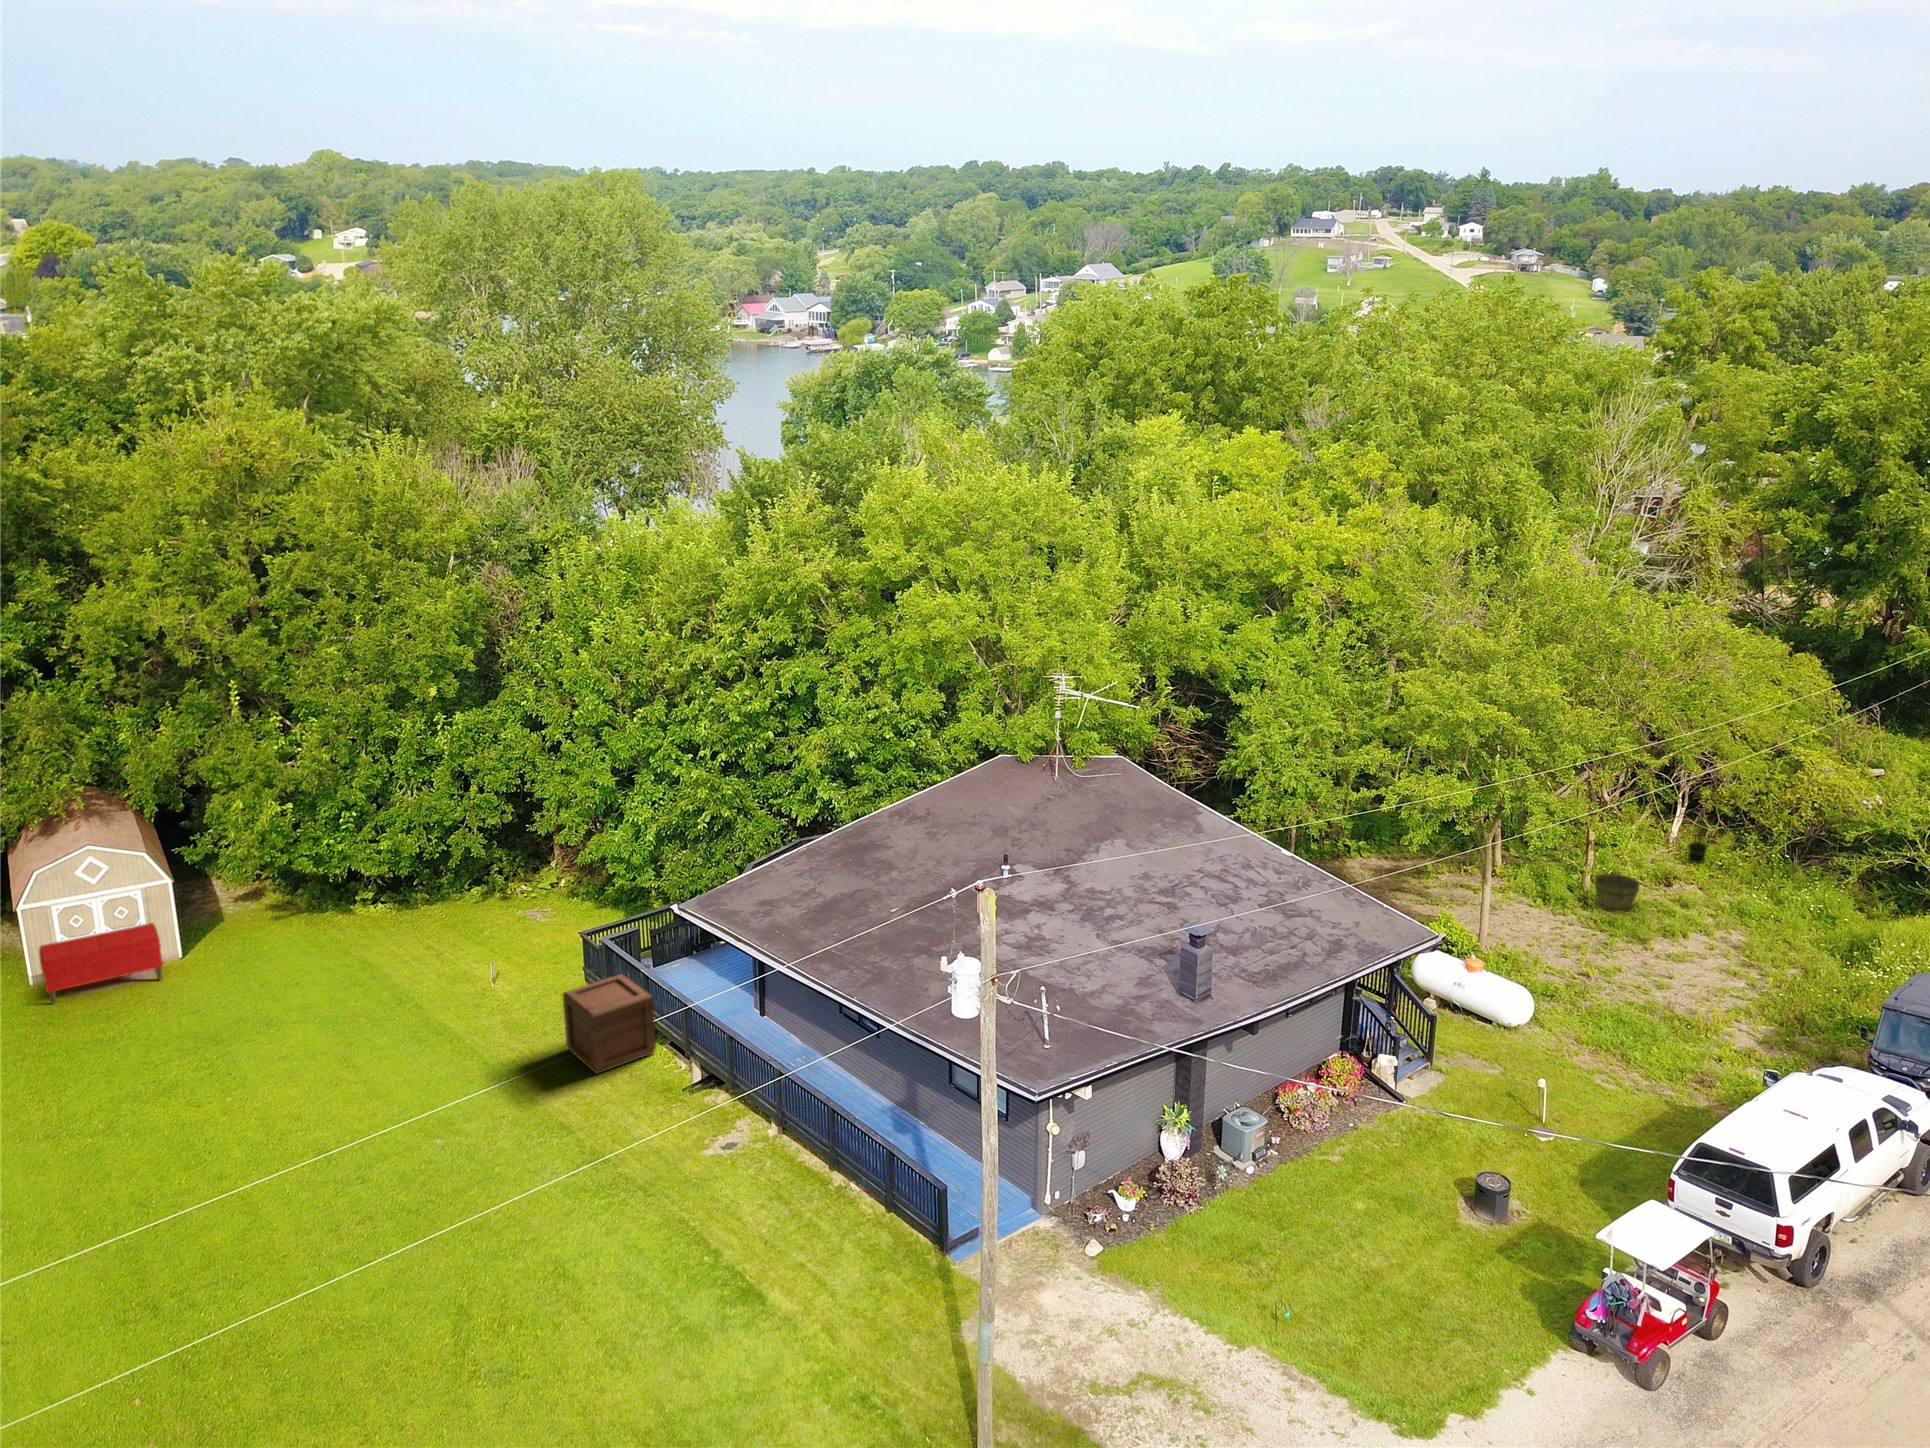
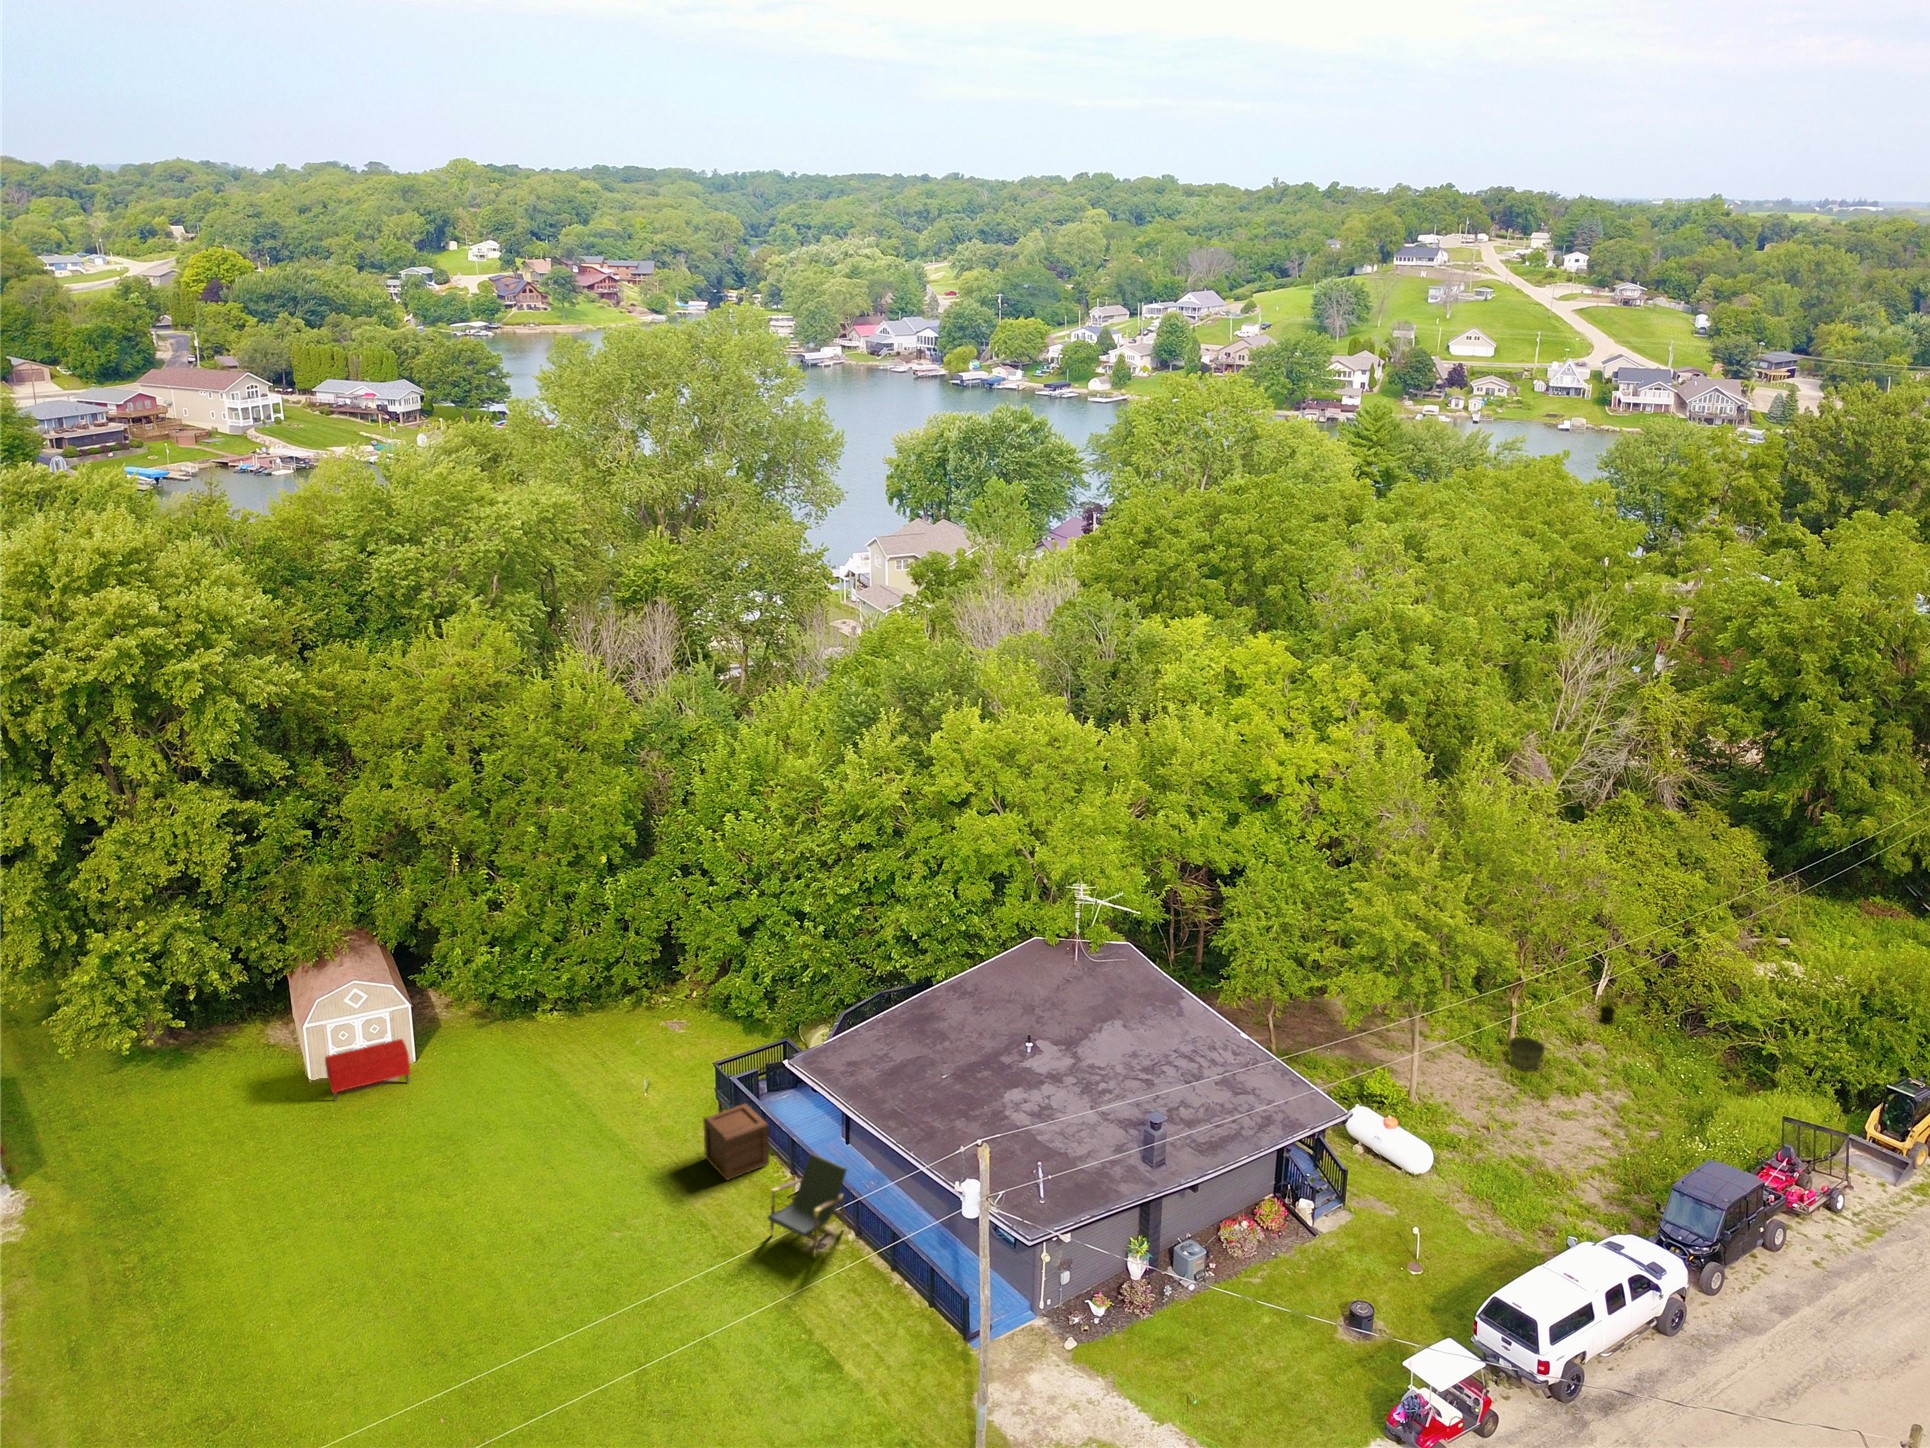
lounge chair: none [651,1021,762,1161] -> present [768,1153,846,1257]

